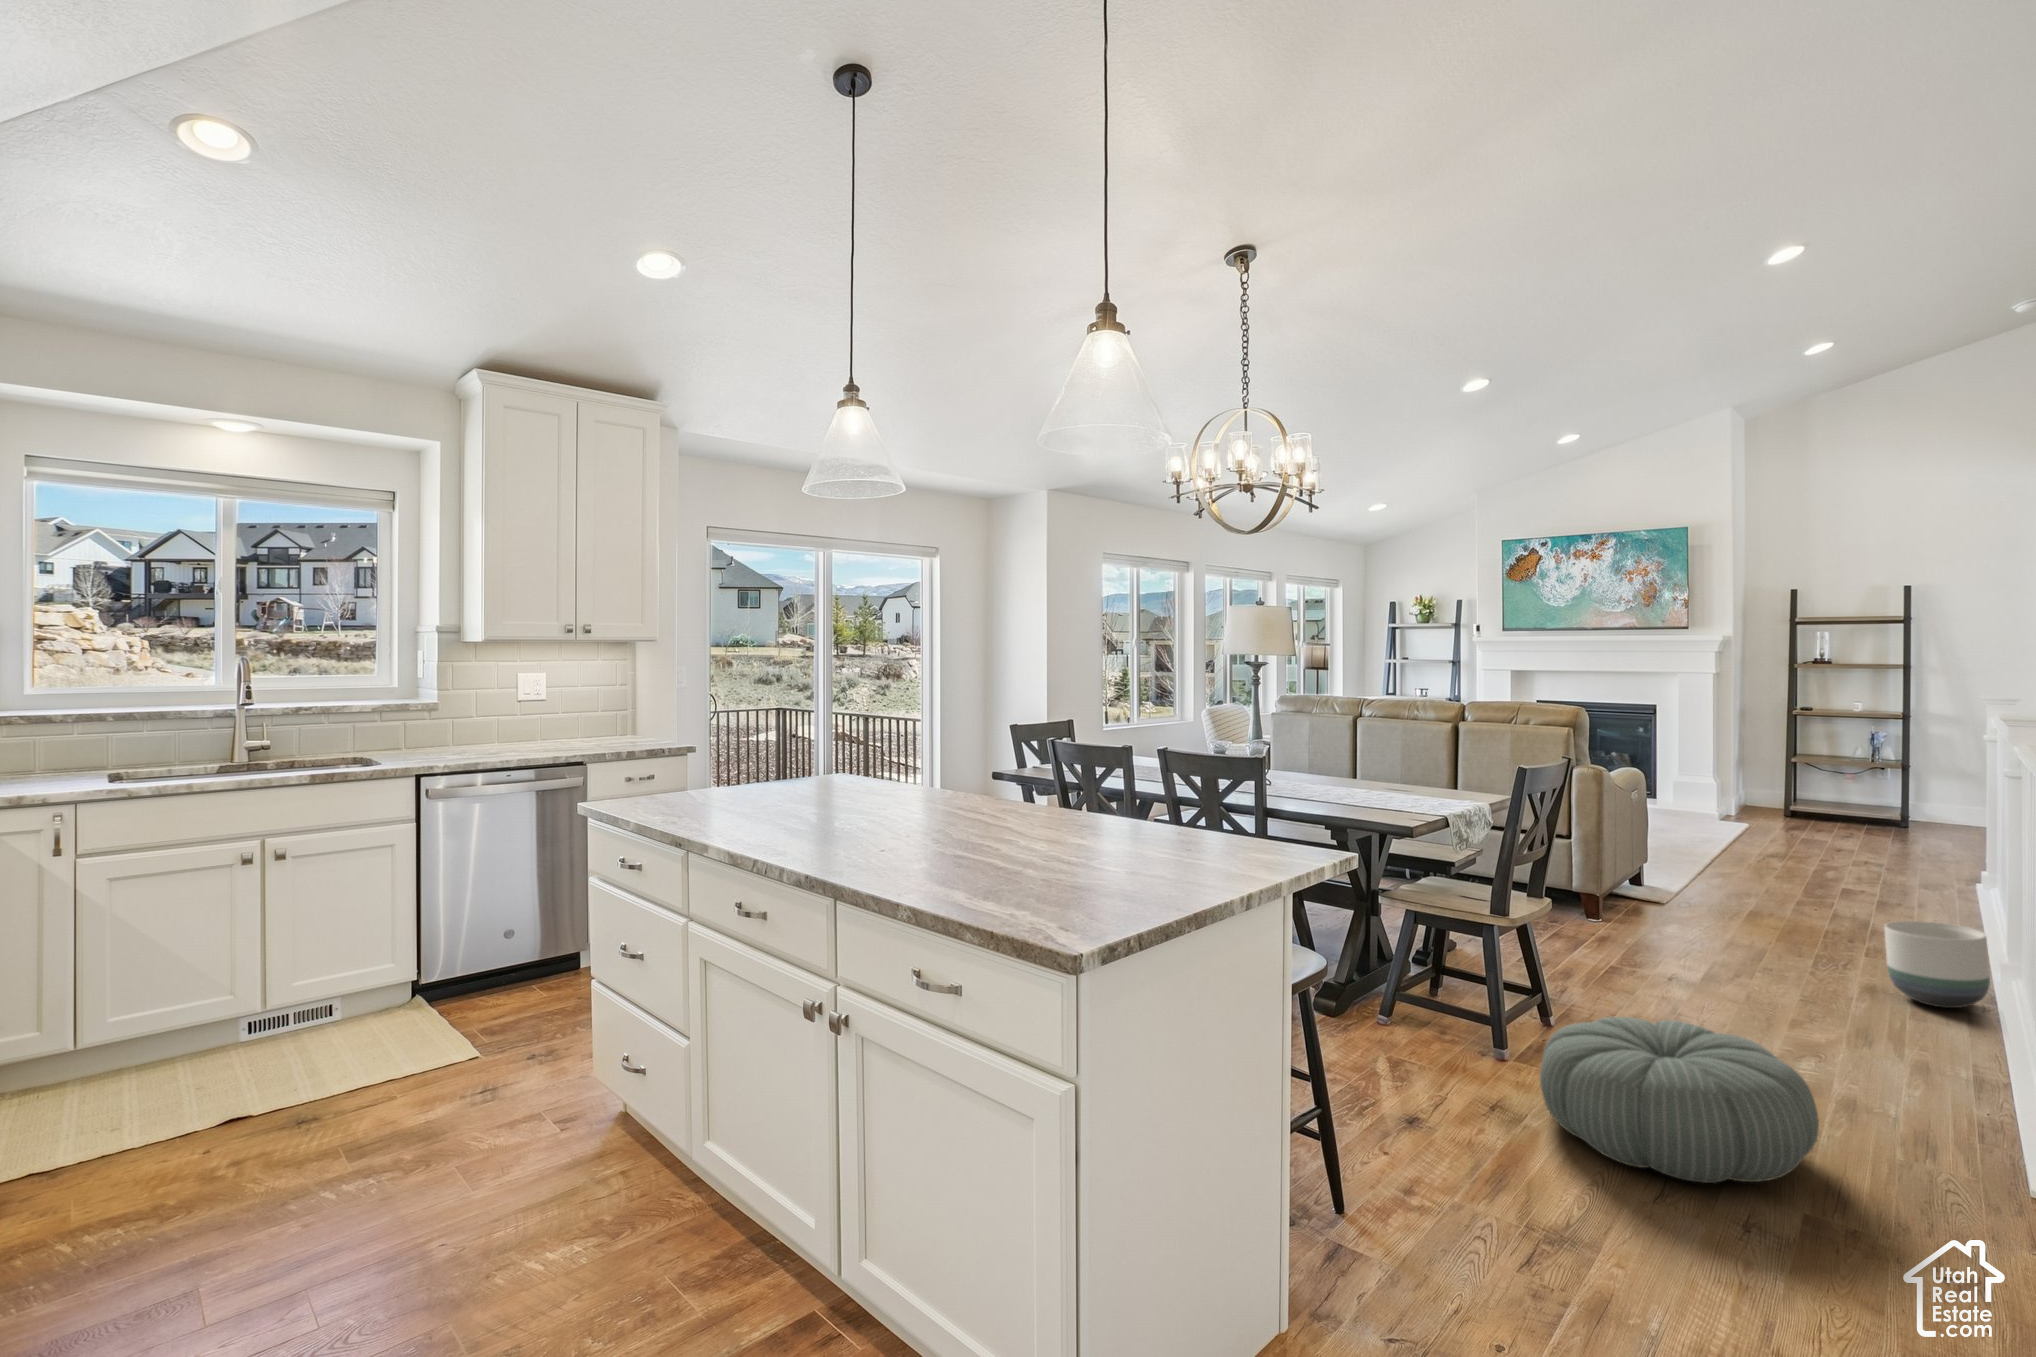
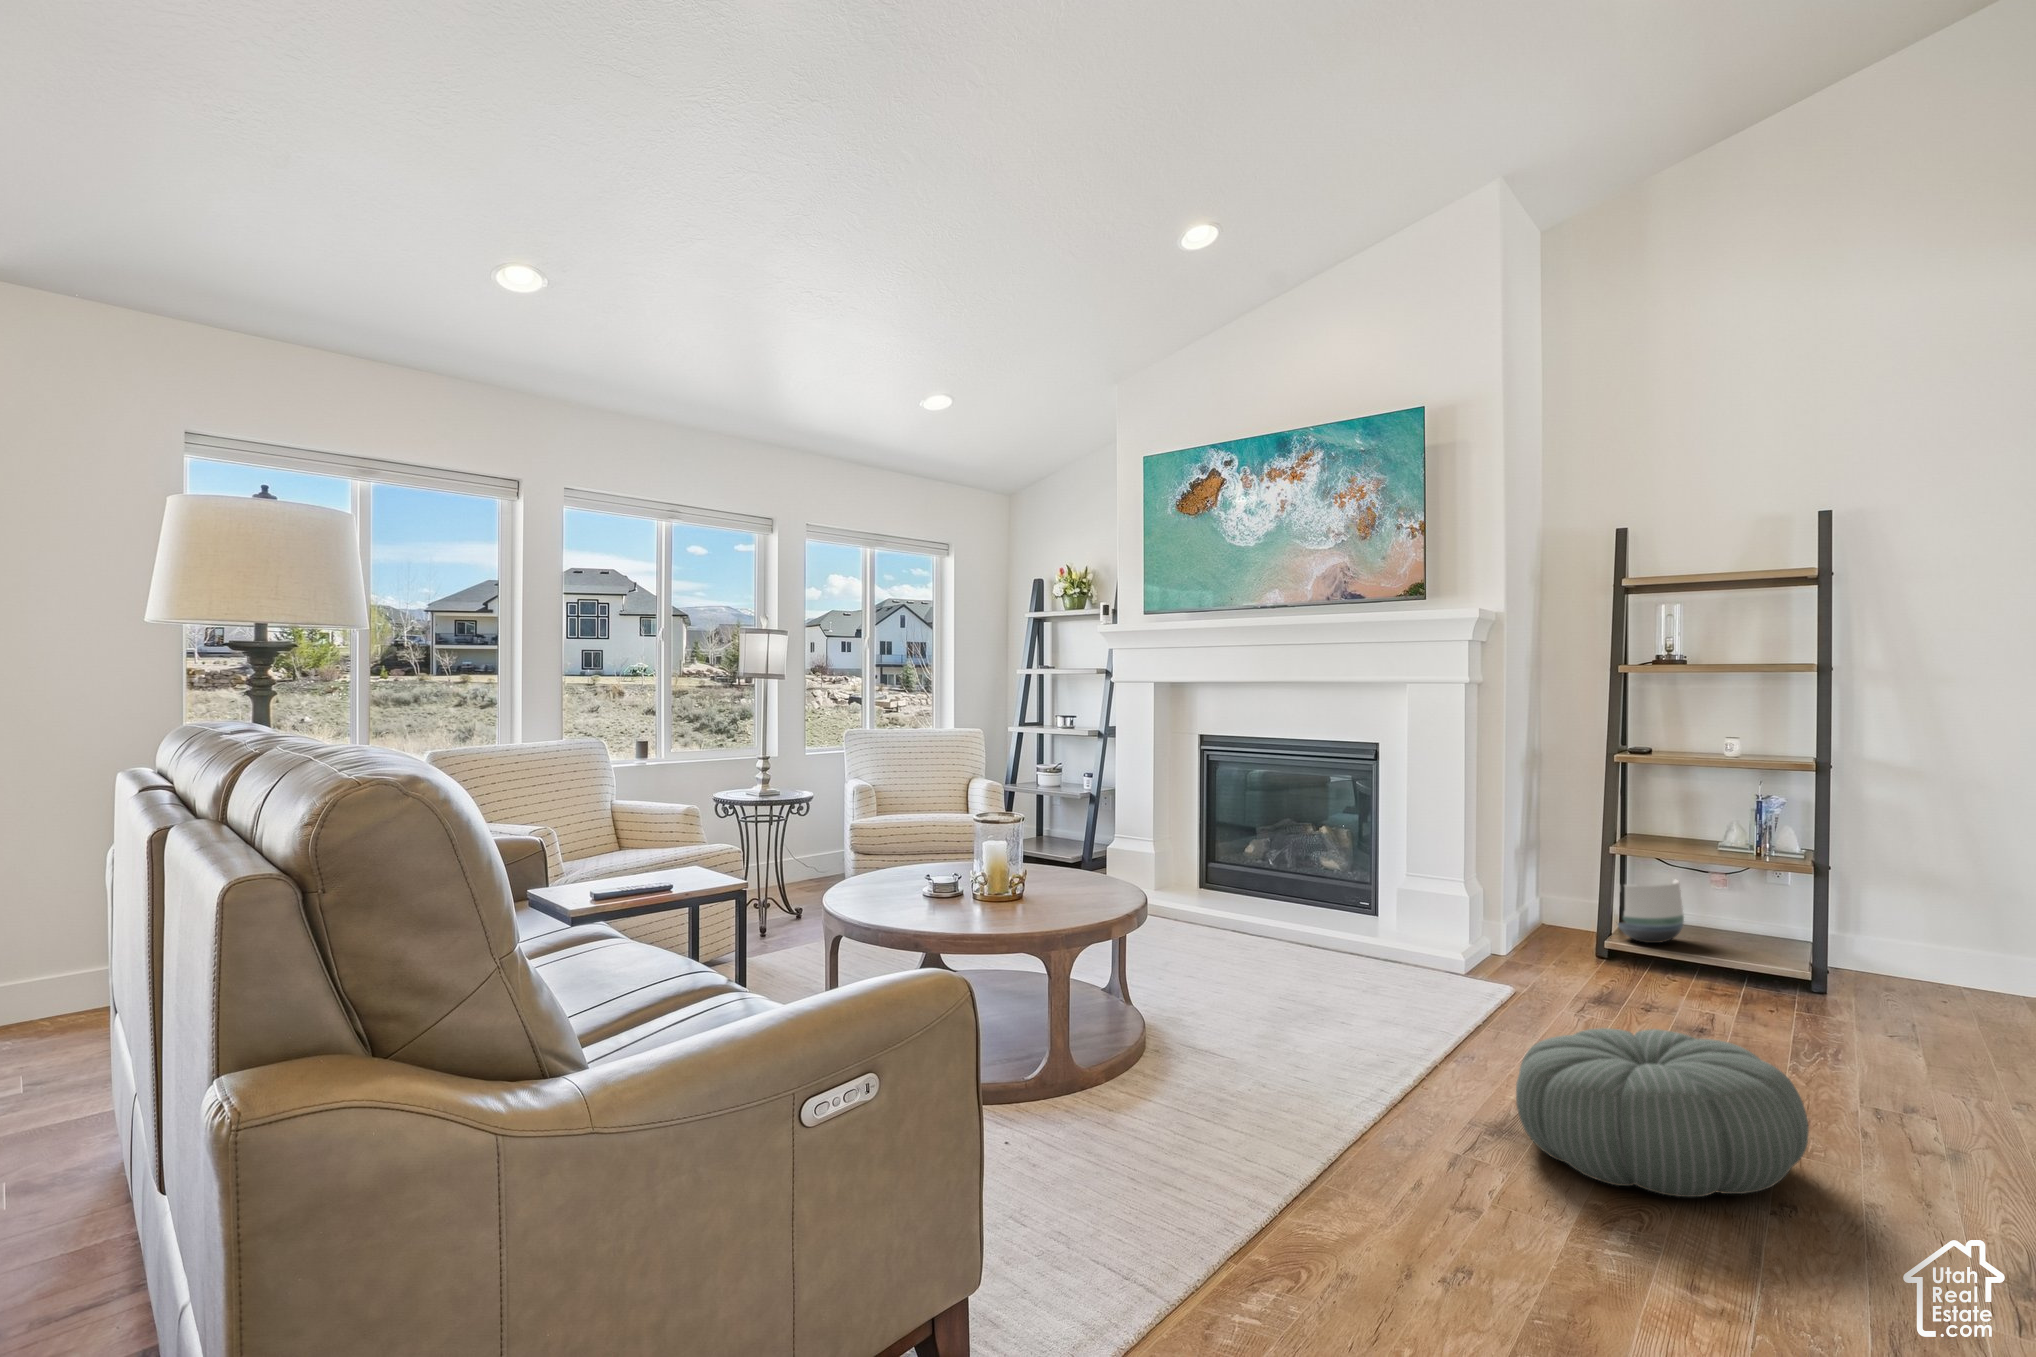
planter: present [1884,921,1990,1008] -> present [1615,880,1684,943]

